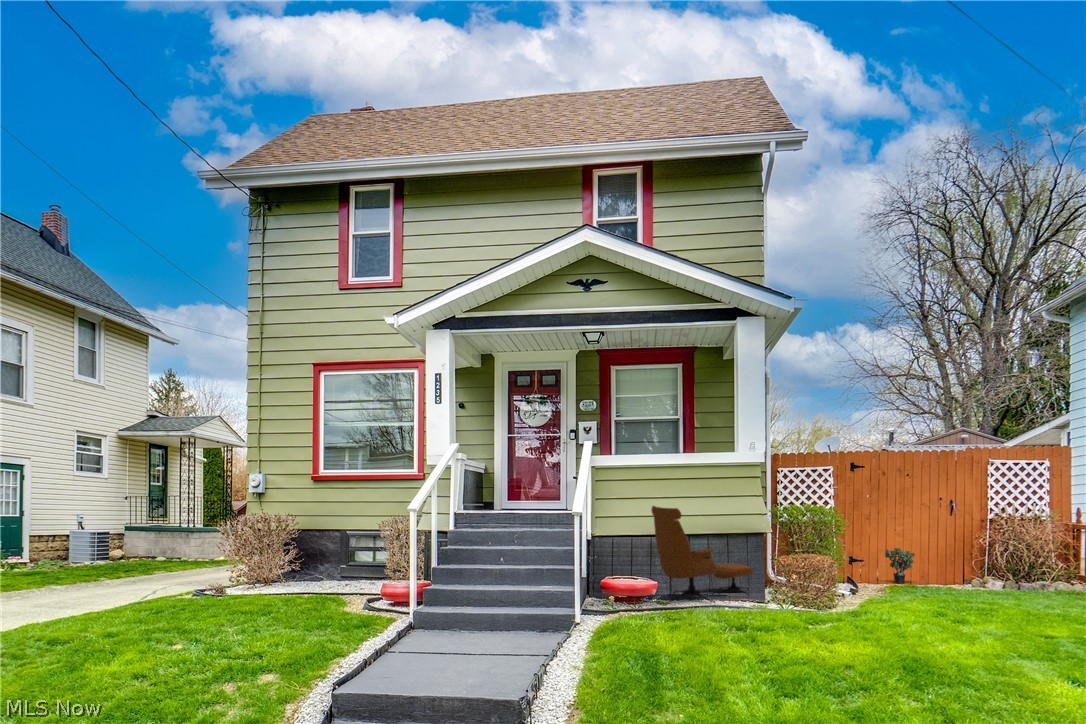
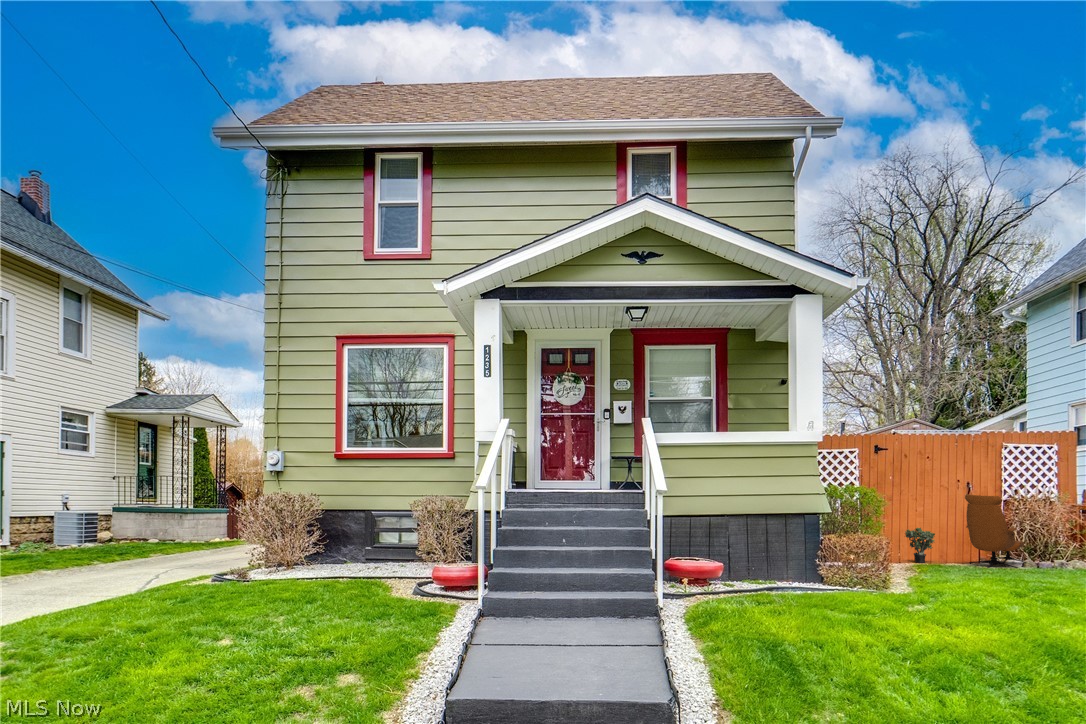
lounge chair: present [651,506,753,603] -> present [965,494,1026,568]

